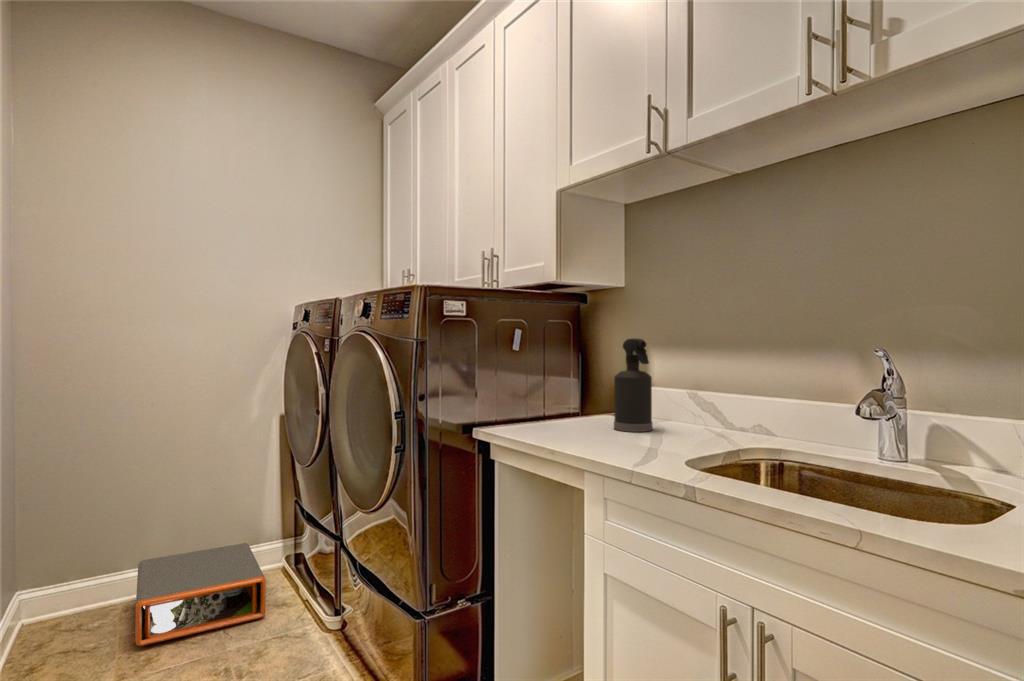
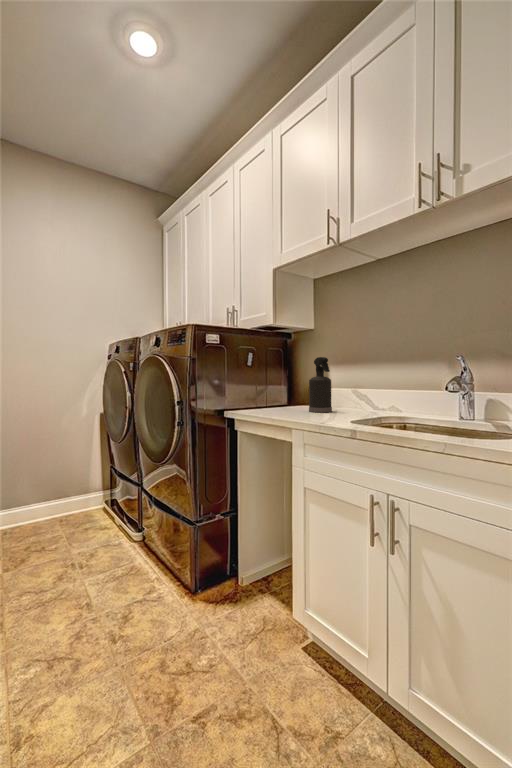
storage box: present [135,543,266,646] -> none [11,494,94,554]

